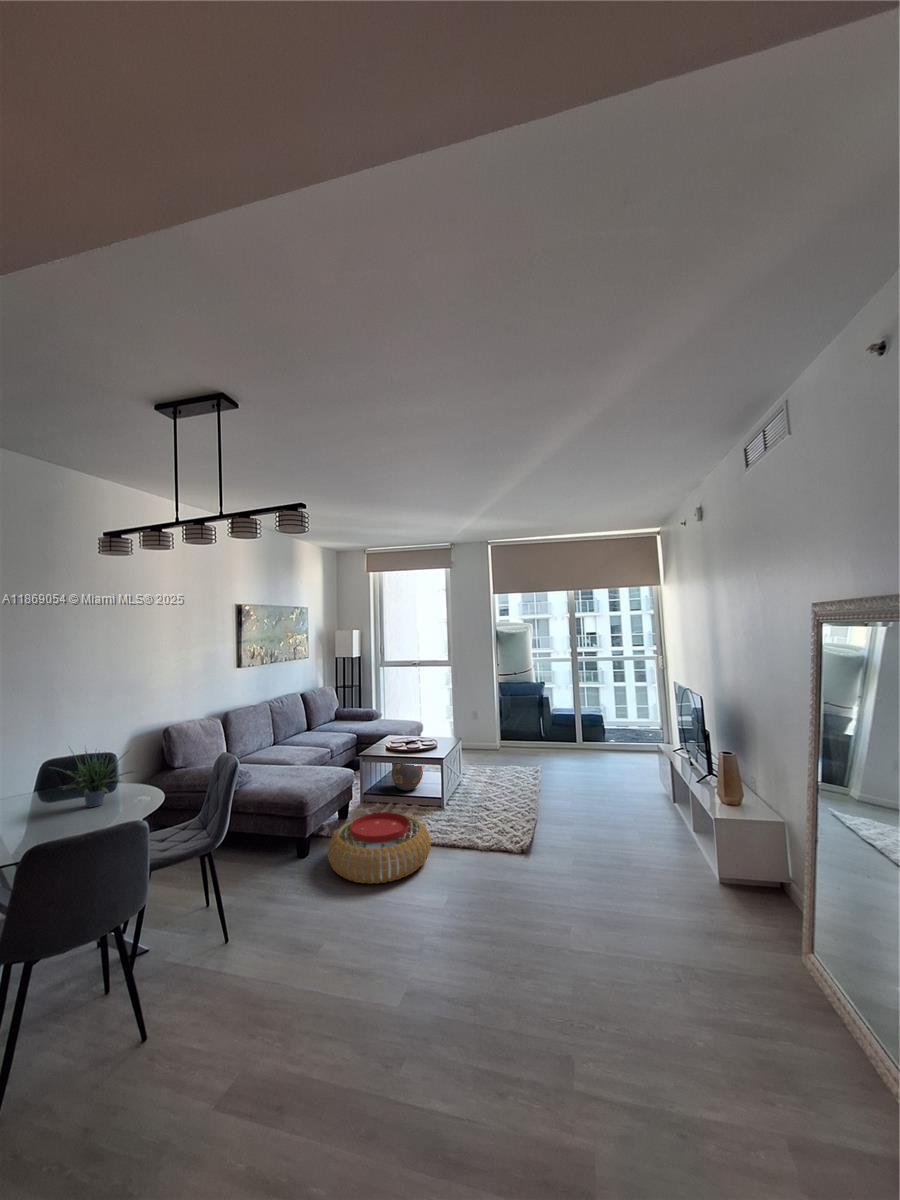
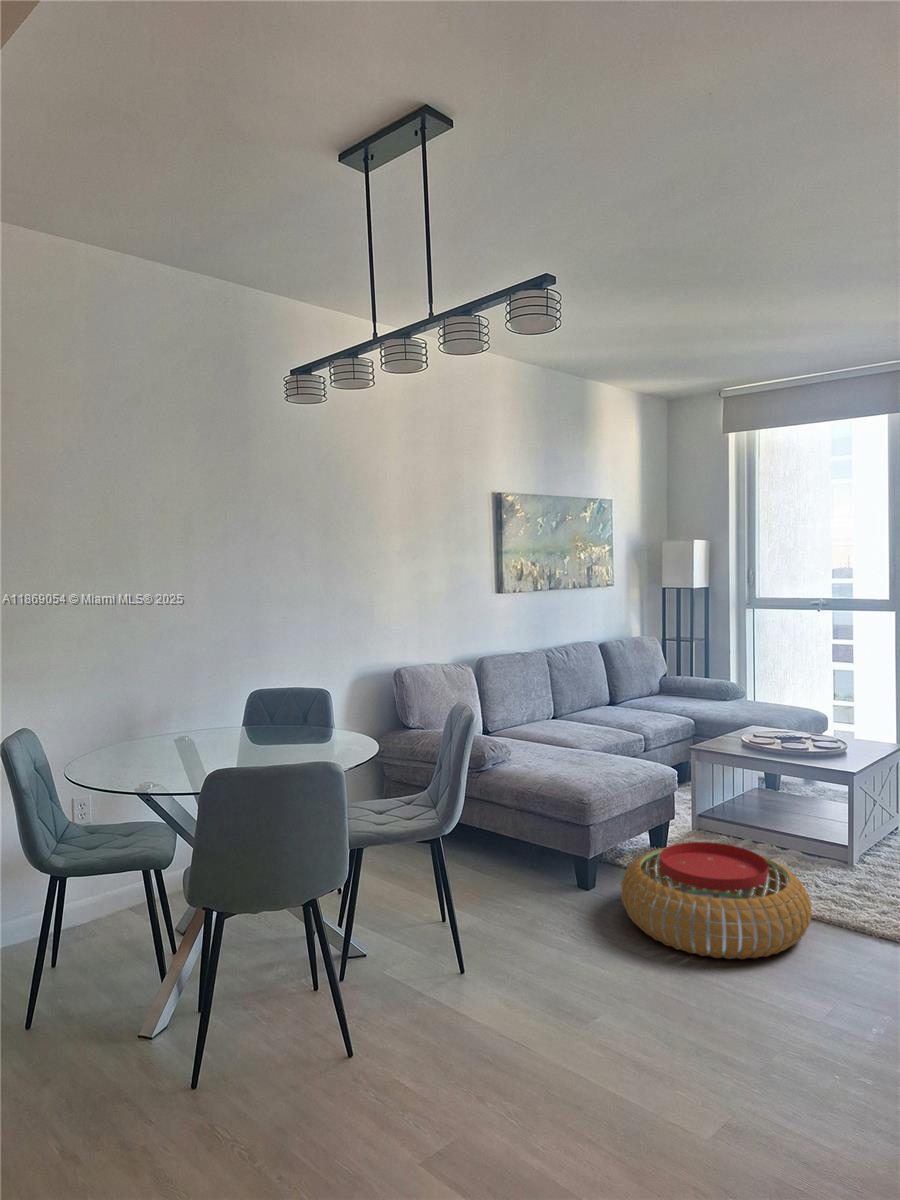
potted plant: present [51,751,136,807] -> none [245,661,345,750]
decorative orb: present [392,764,423,791] -> none [749,761,811,822]

